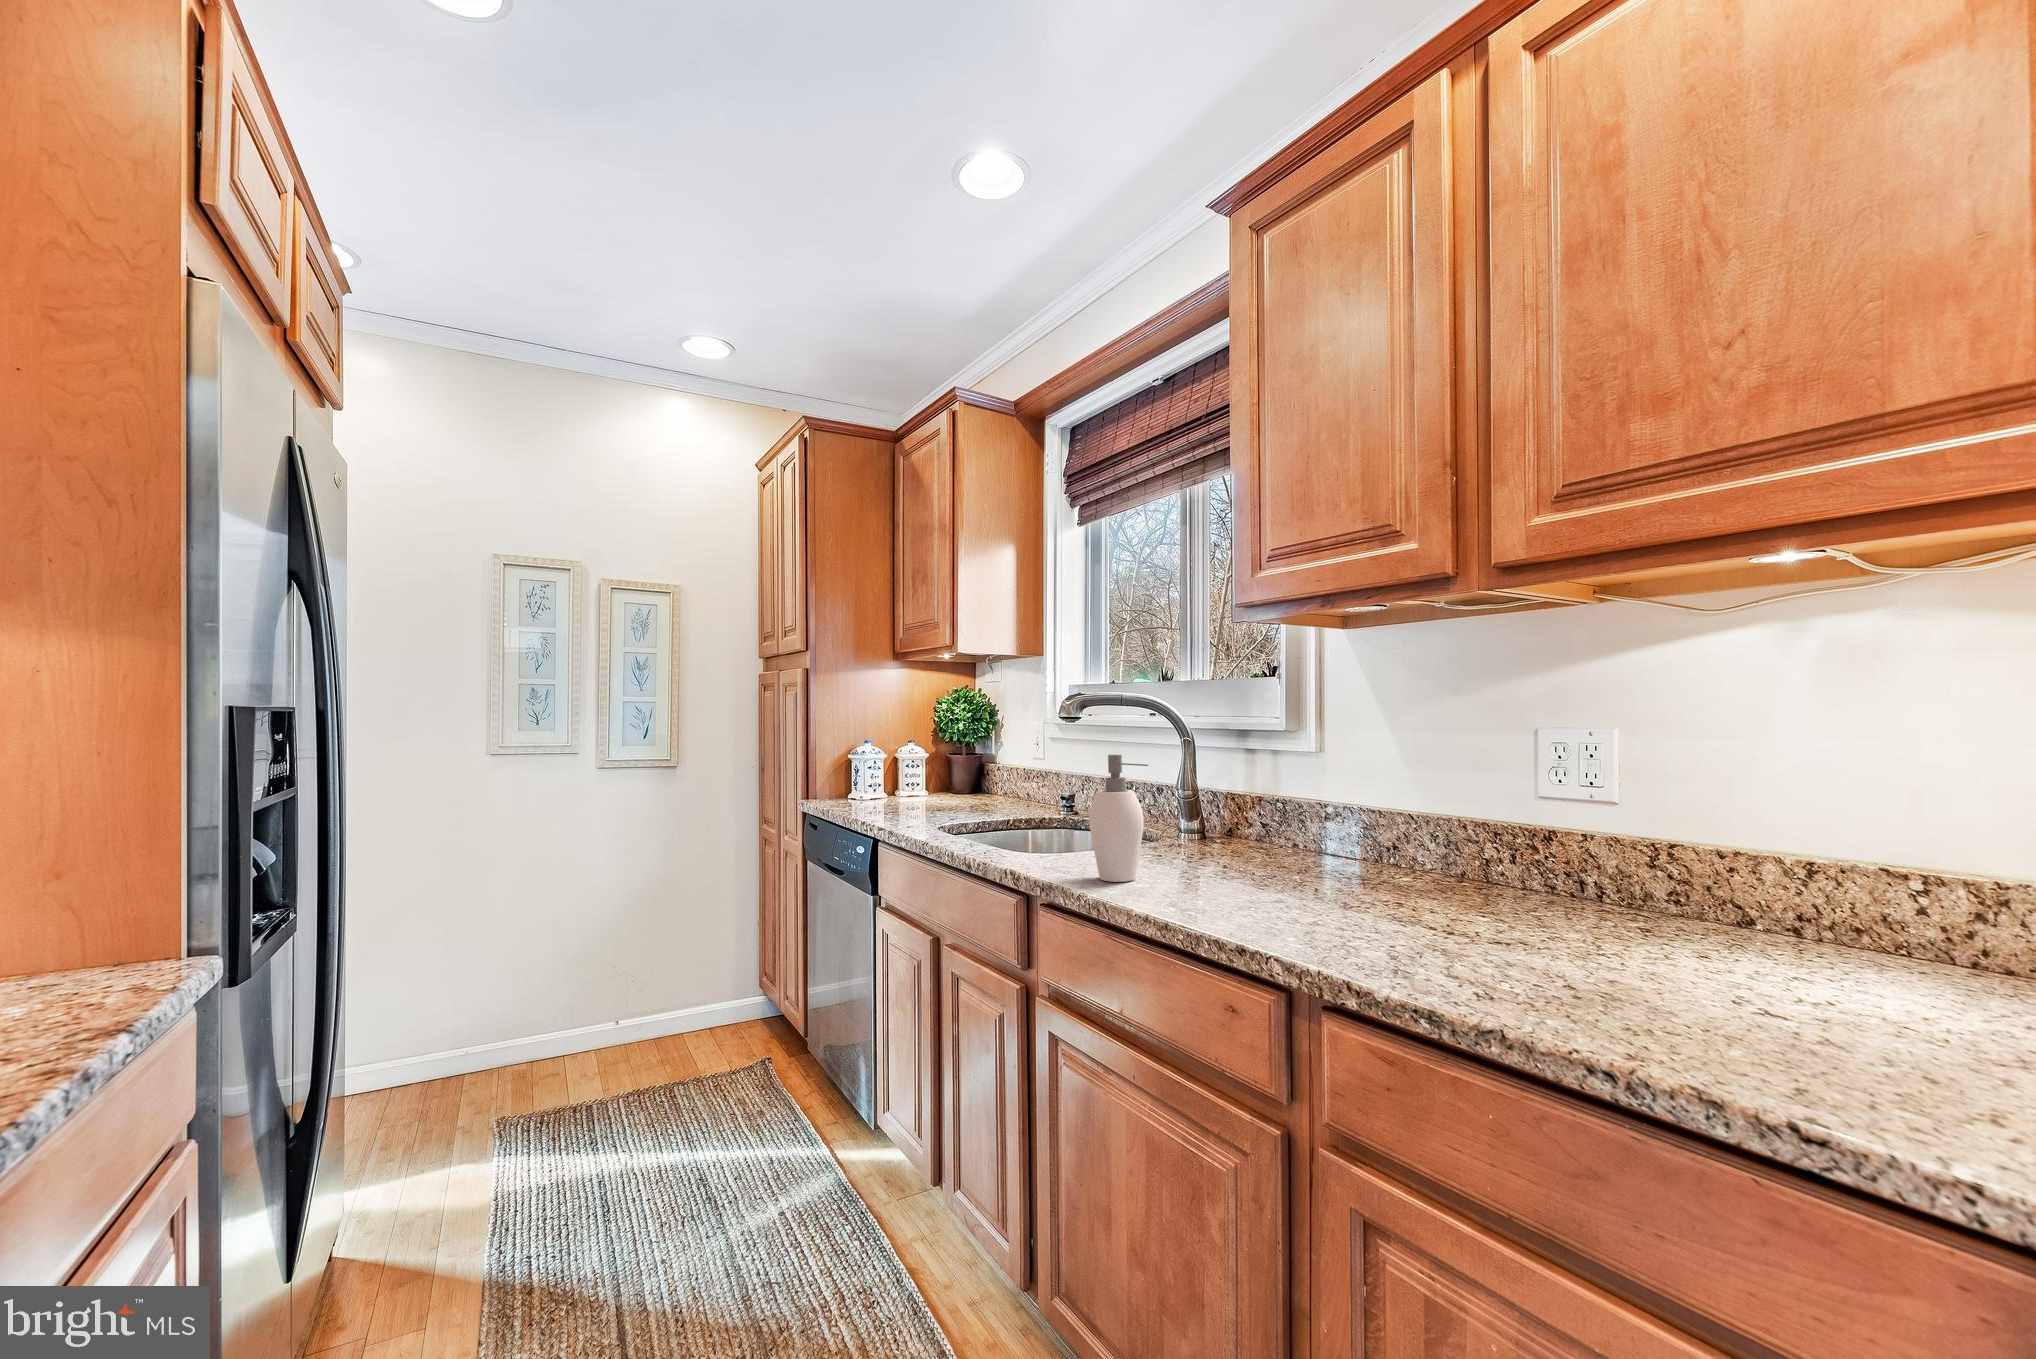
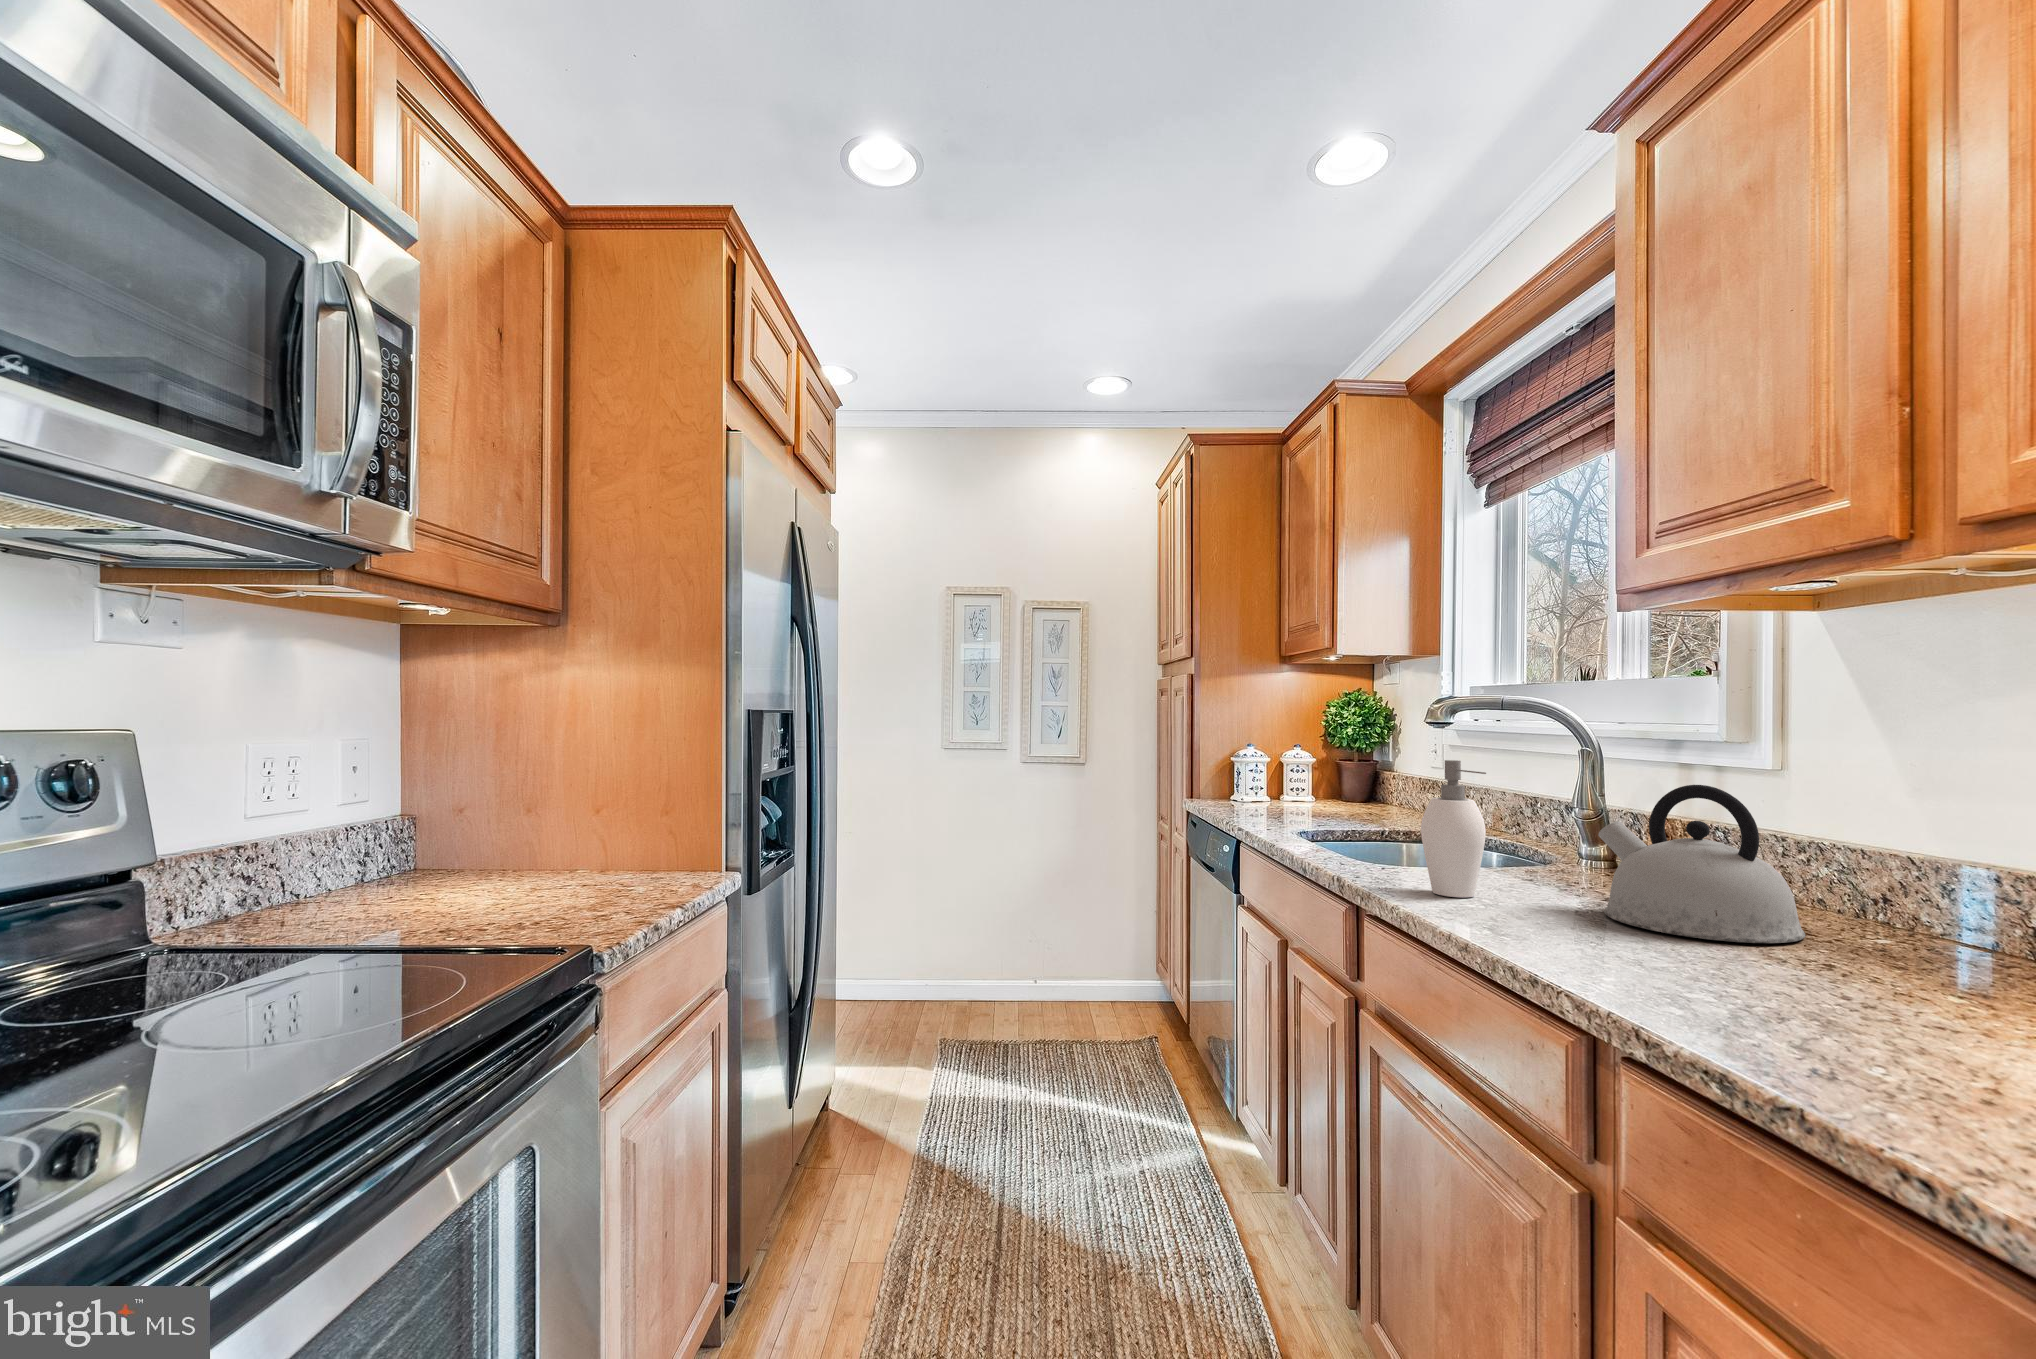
kettle: none [1229,765,1379,893] -> present [1598,785,1805,943]

